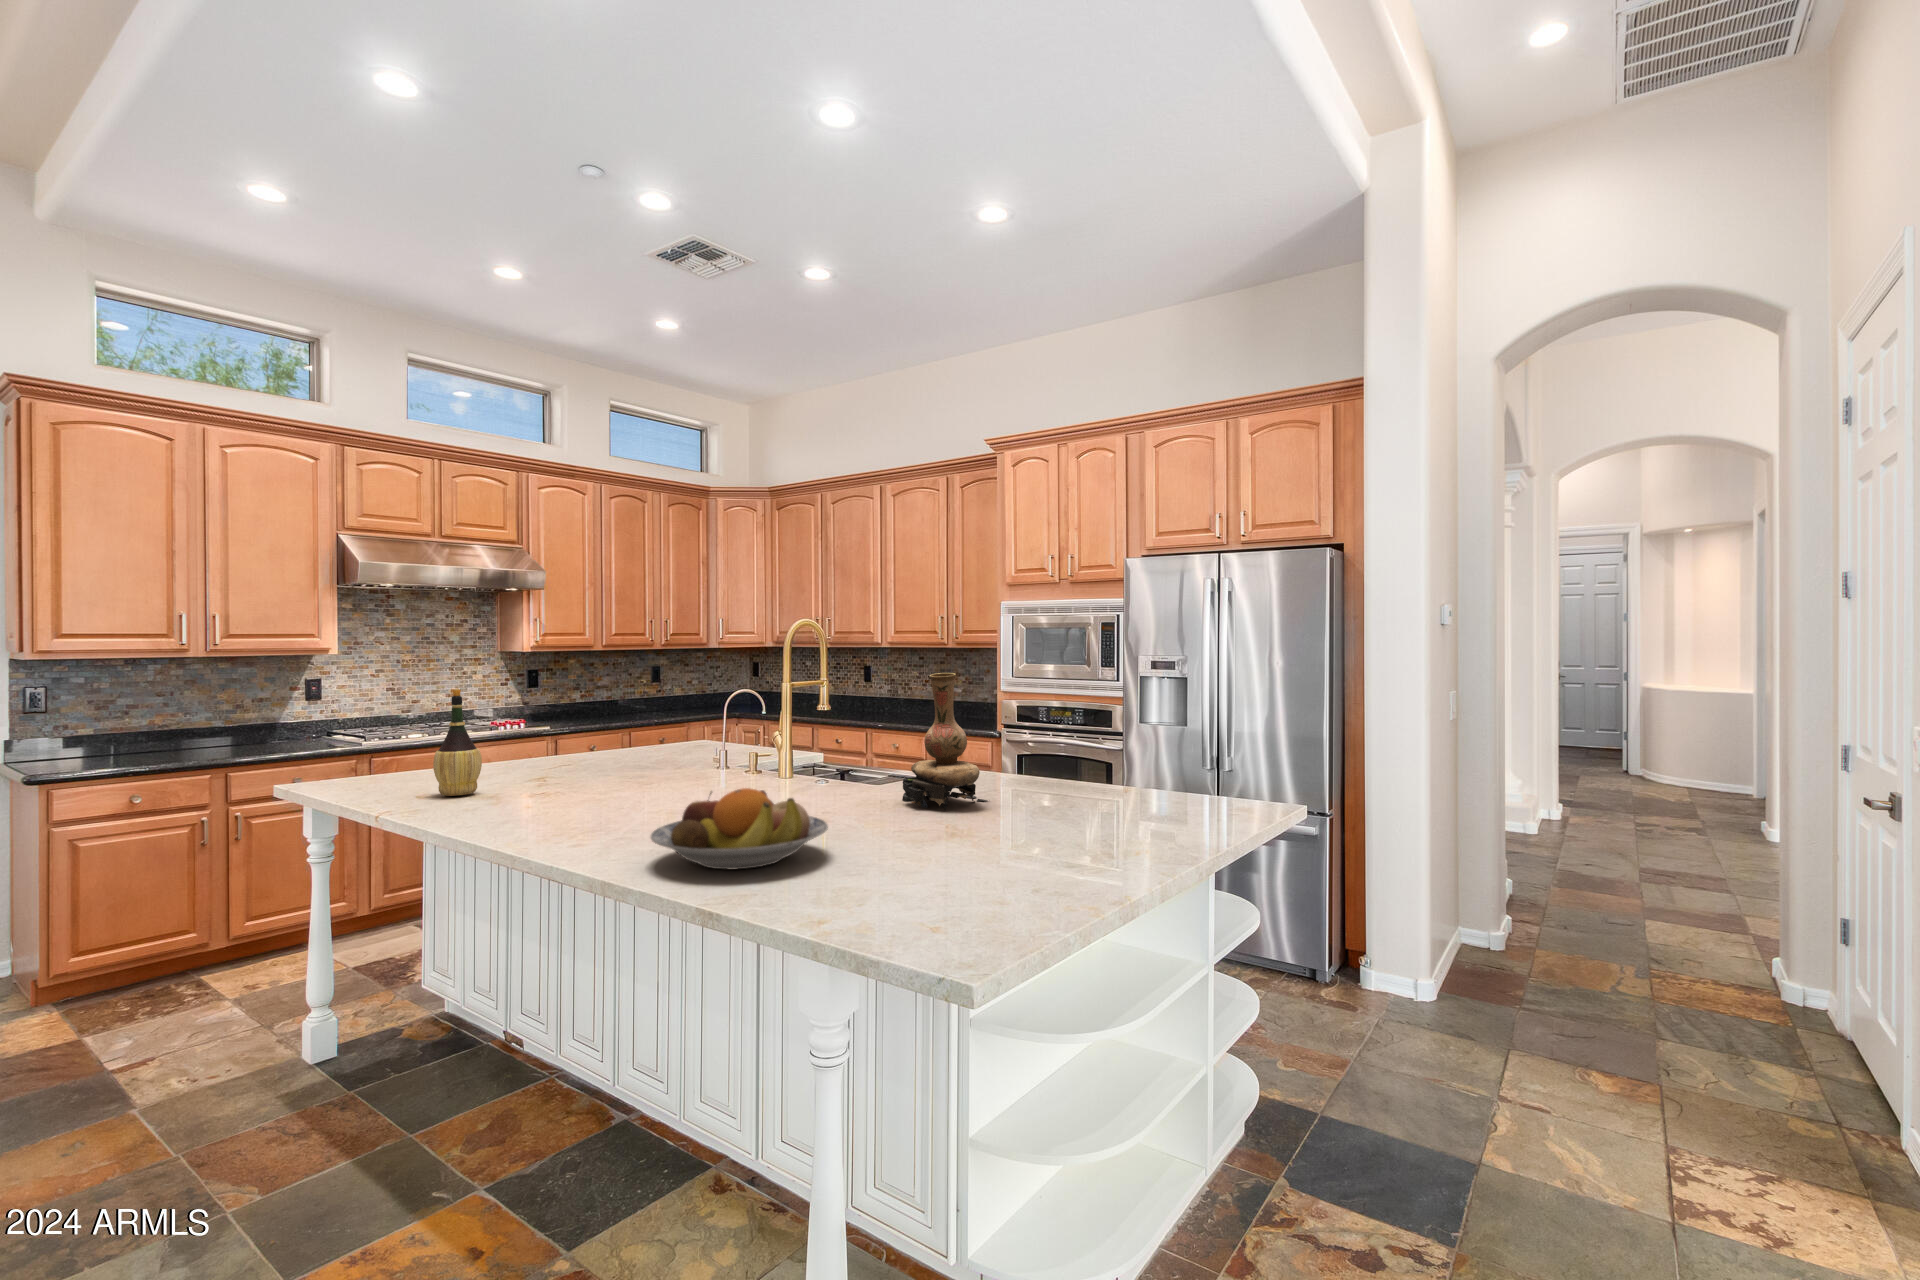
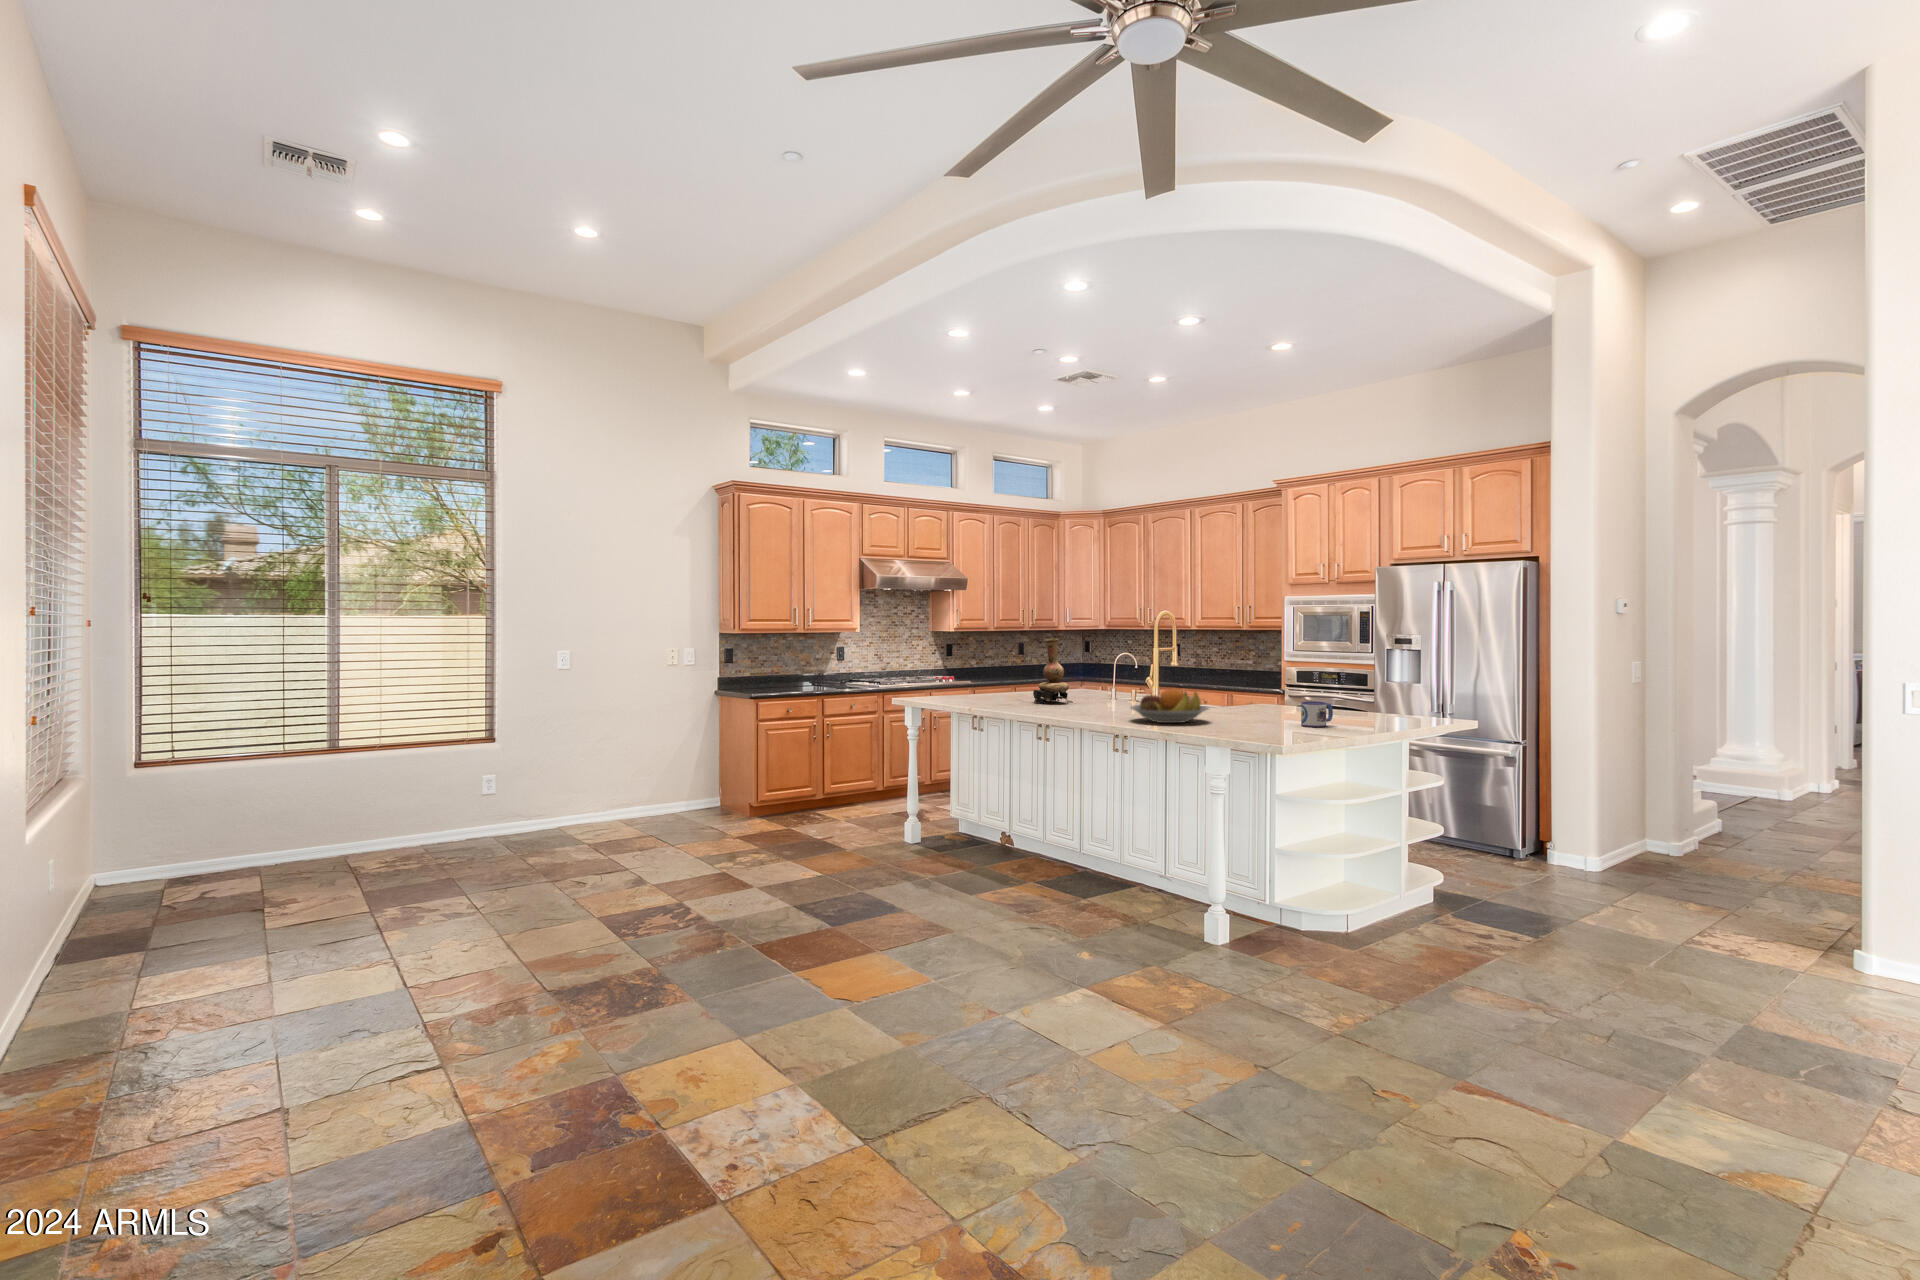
vase: present [902,673,988,810] -> present [1033,639,1072,703]
wine bottle: present [433,689,482,796] -> none [984,648,1006,702]
mug: none [1015,809,1079,870] -> present [1301,701,1333,727]

